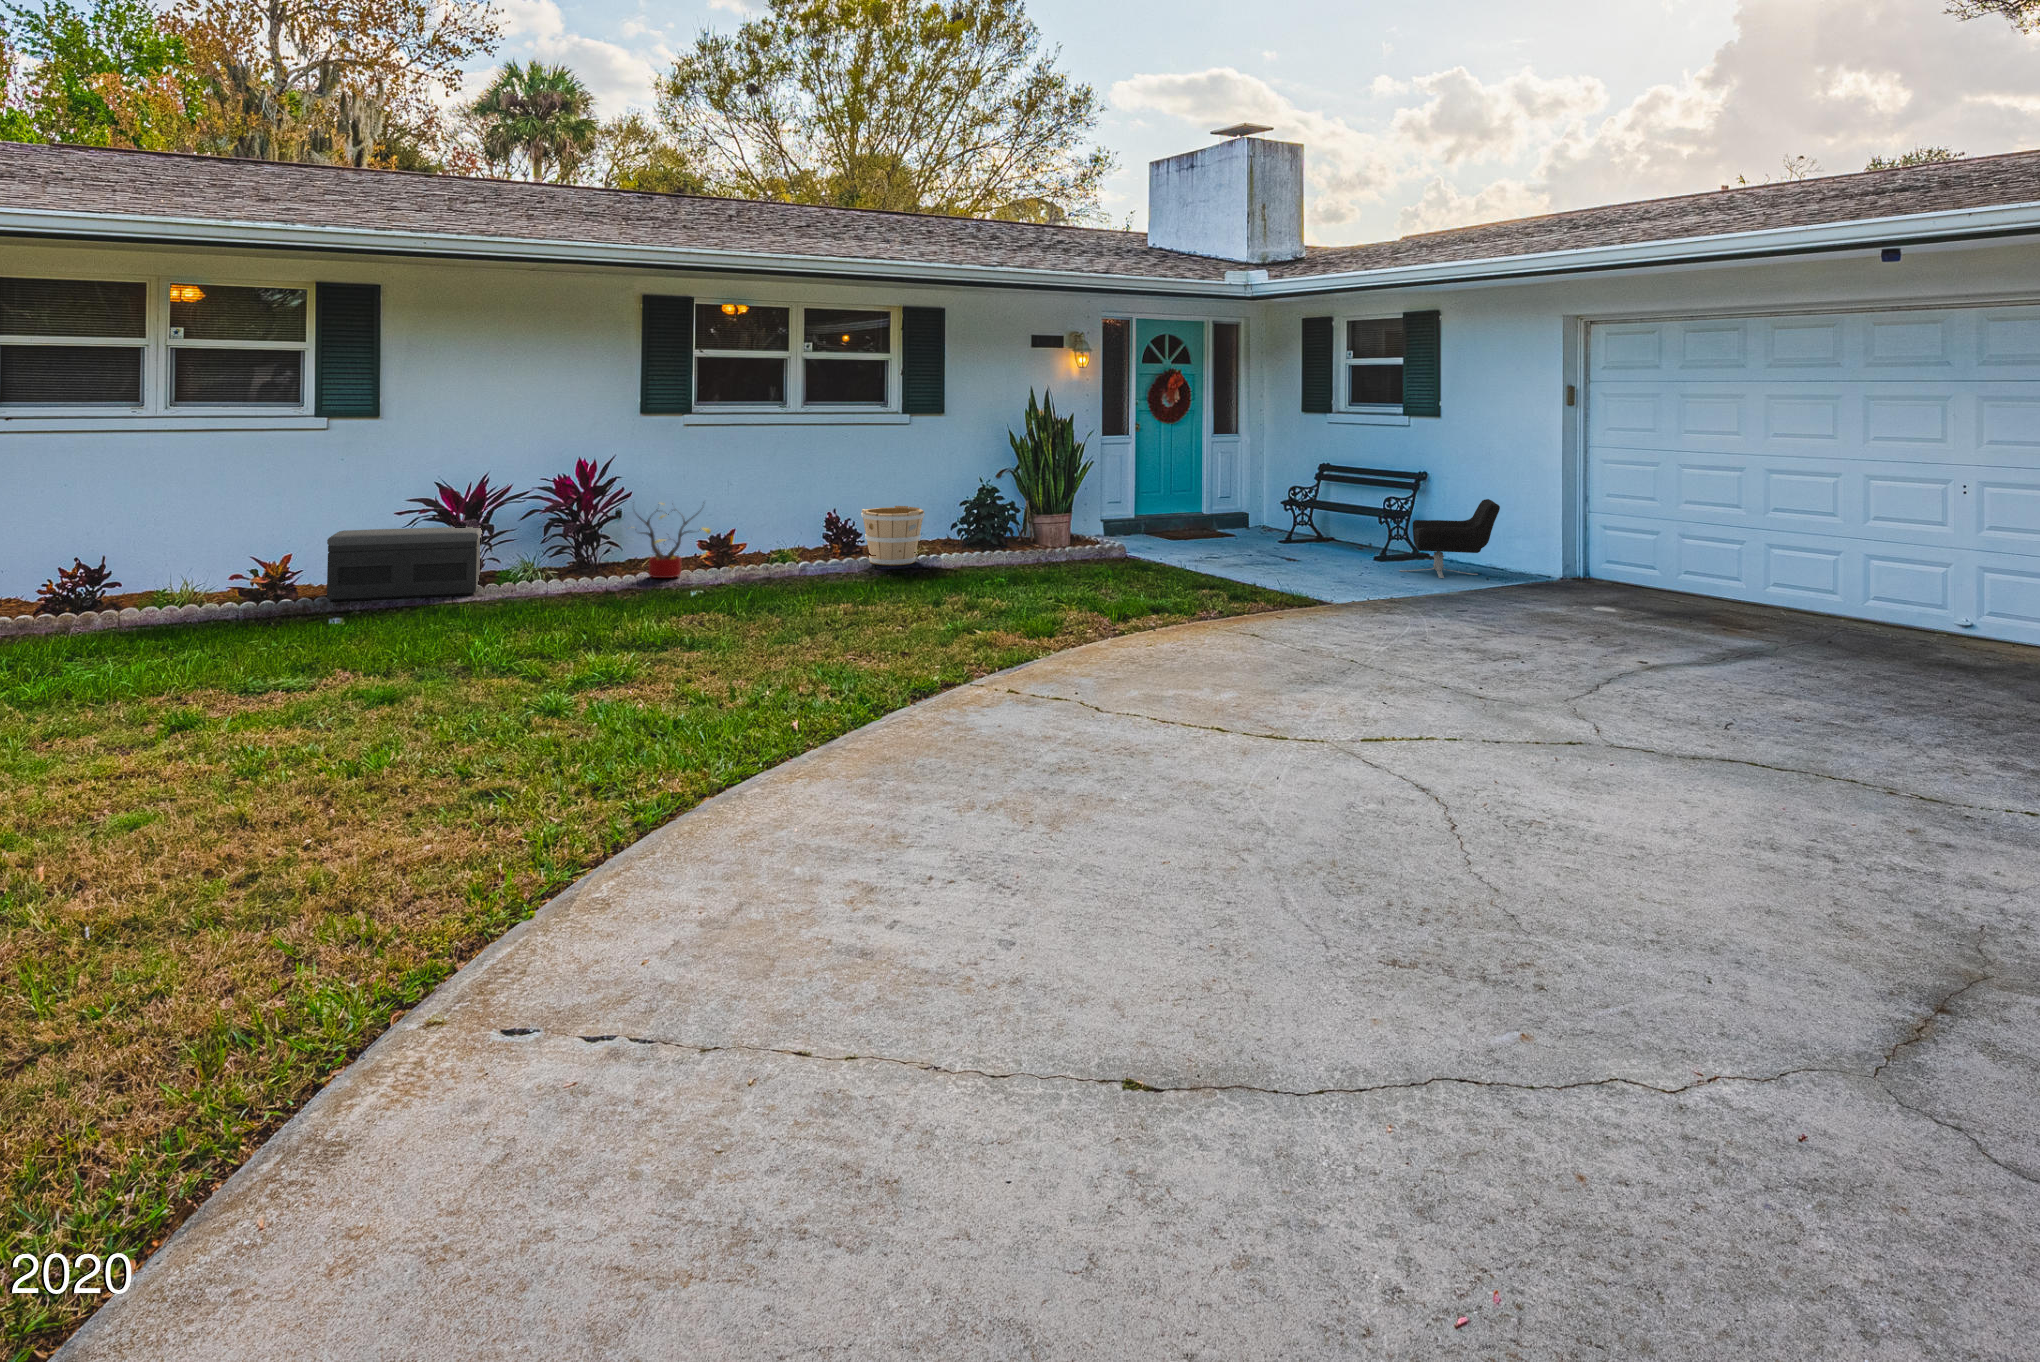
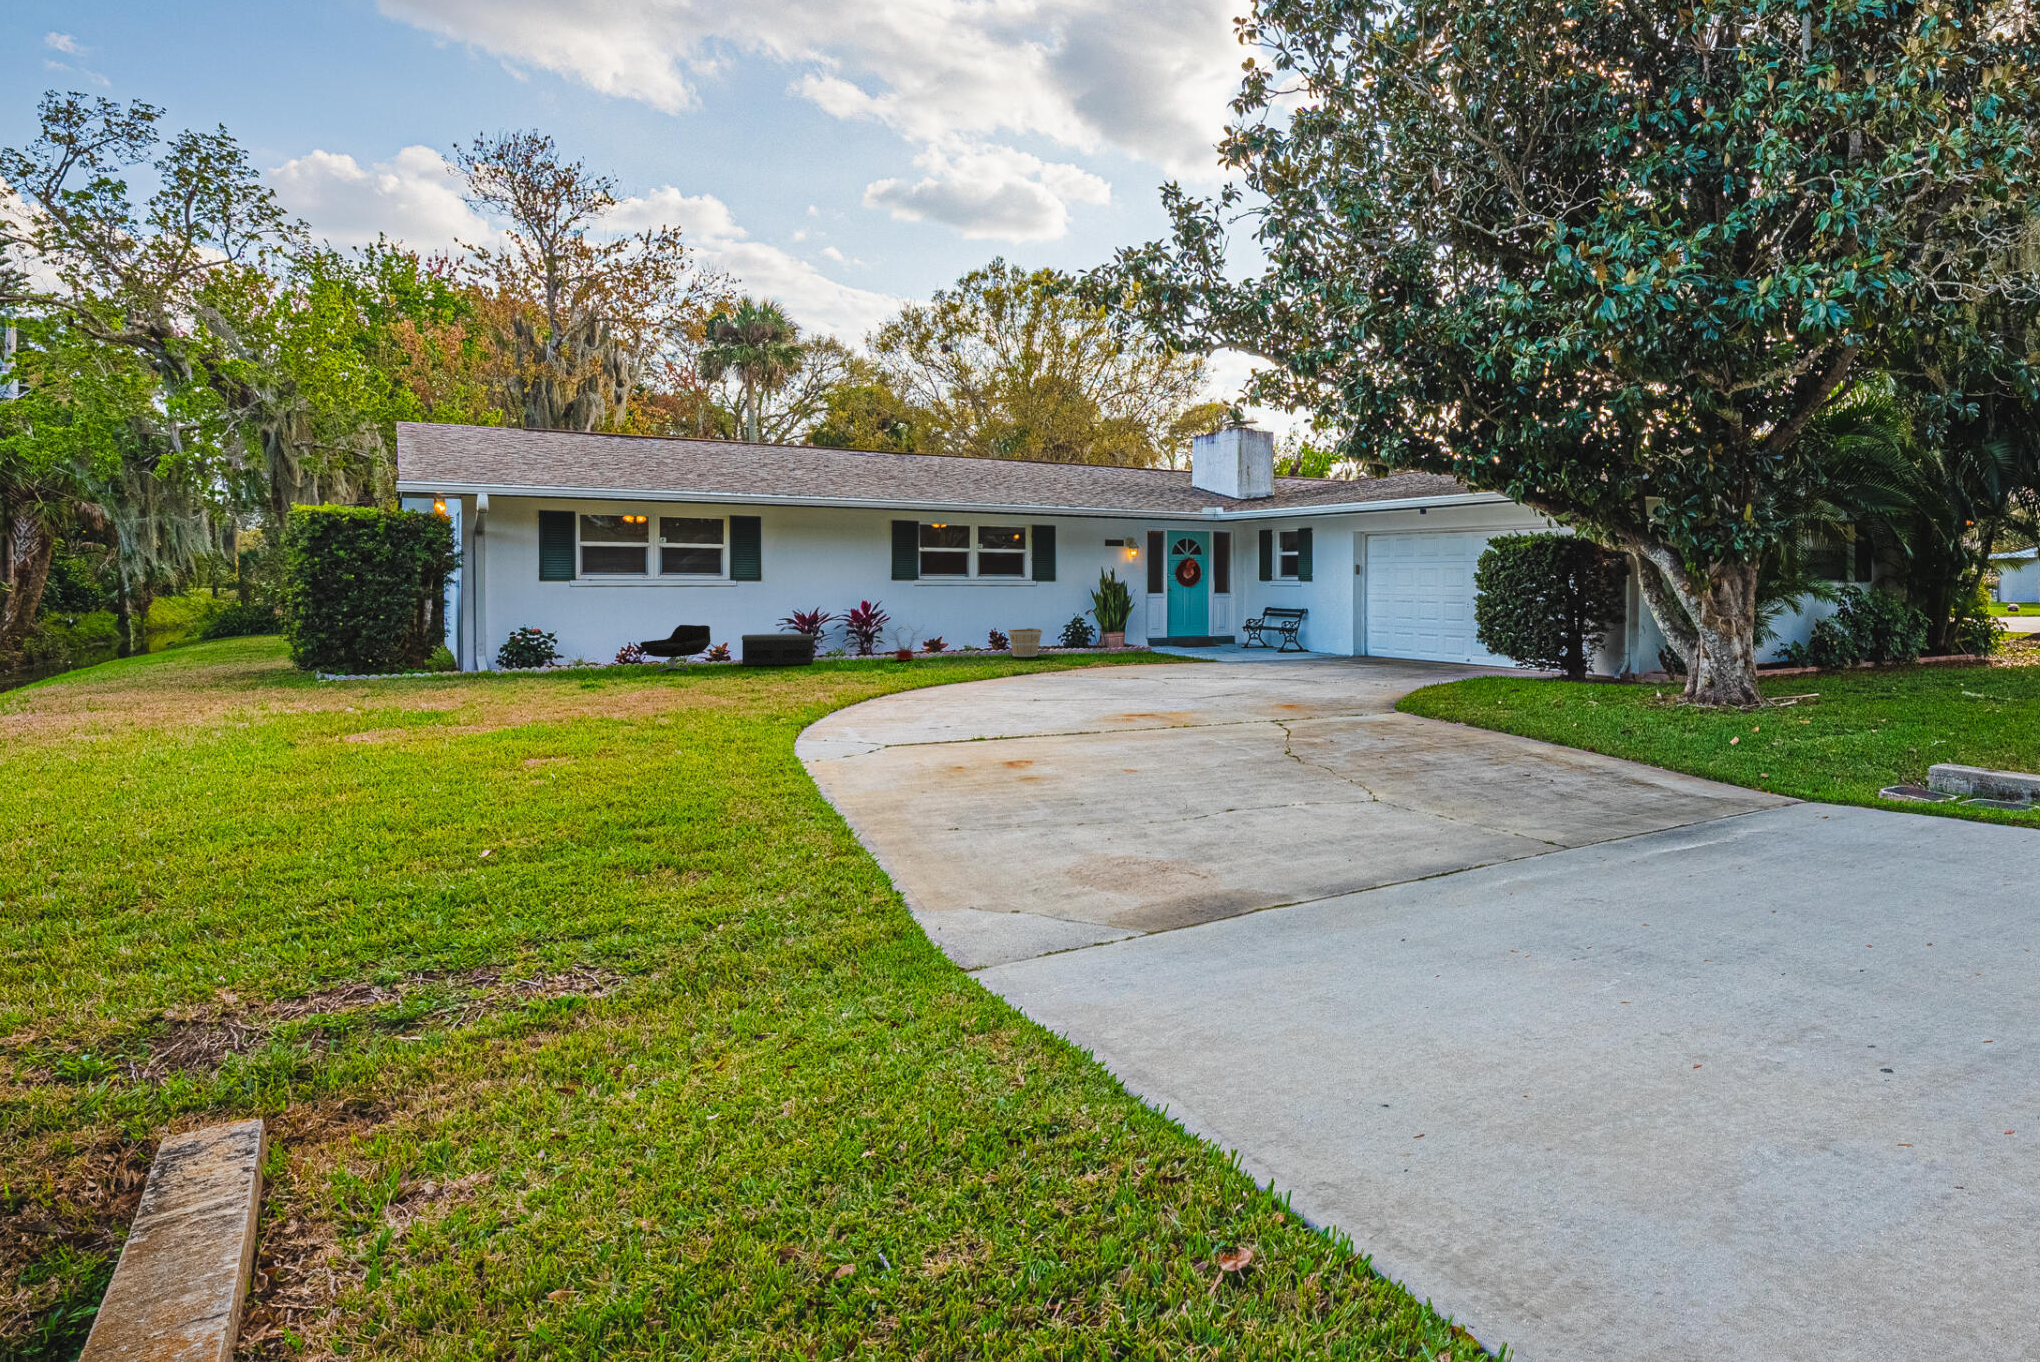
lounge chair: present [1399,499,1500,578] -> present [640,625,711,671]

